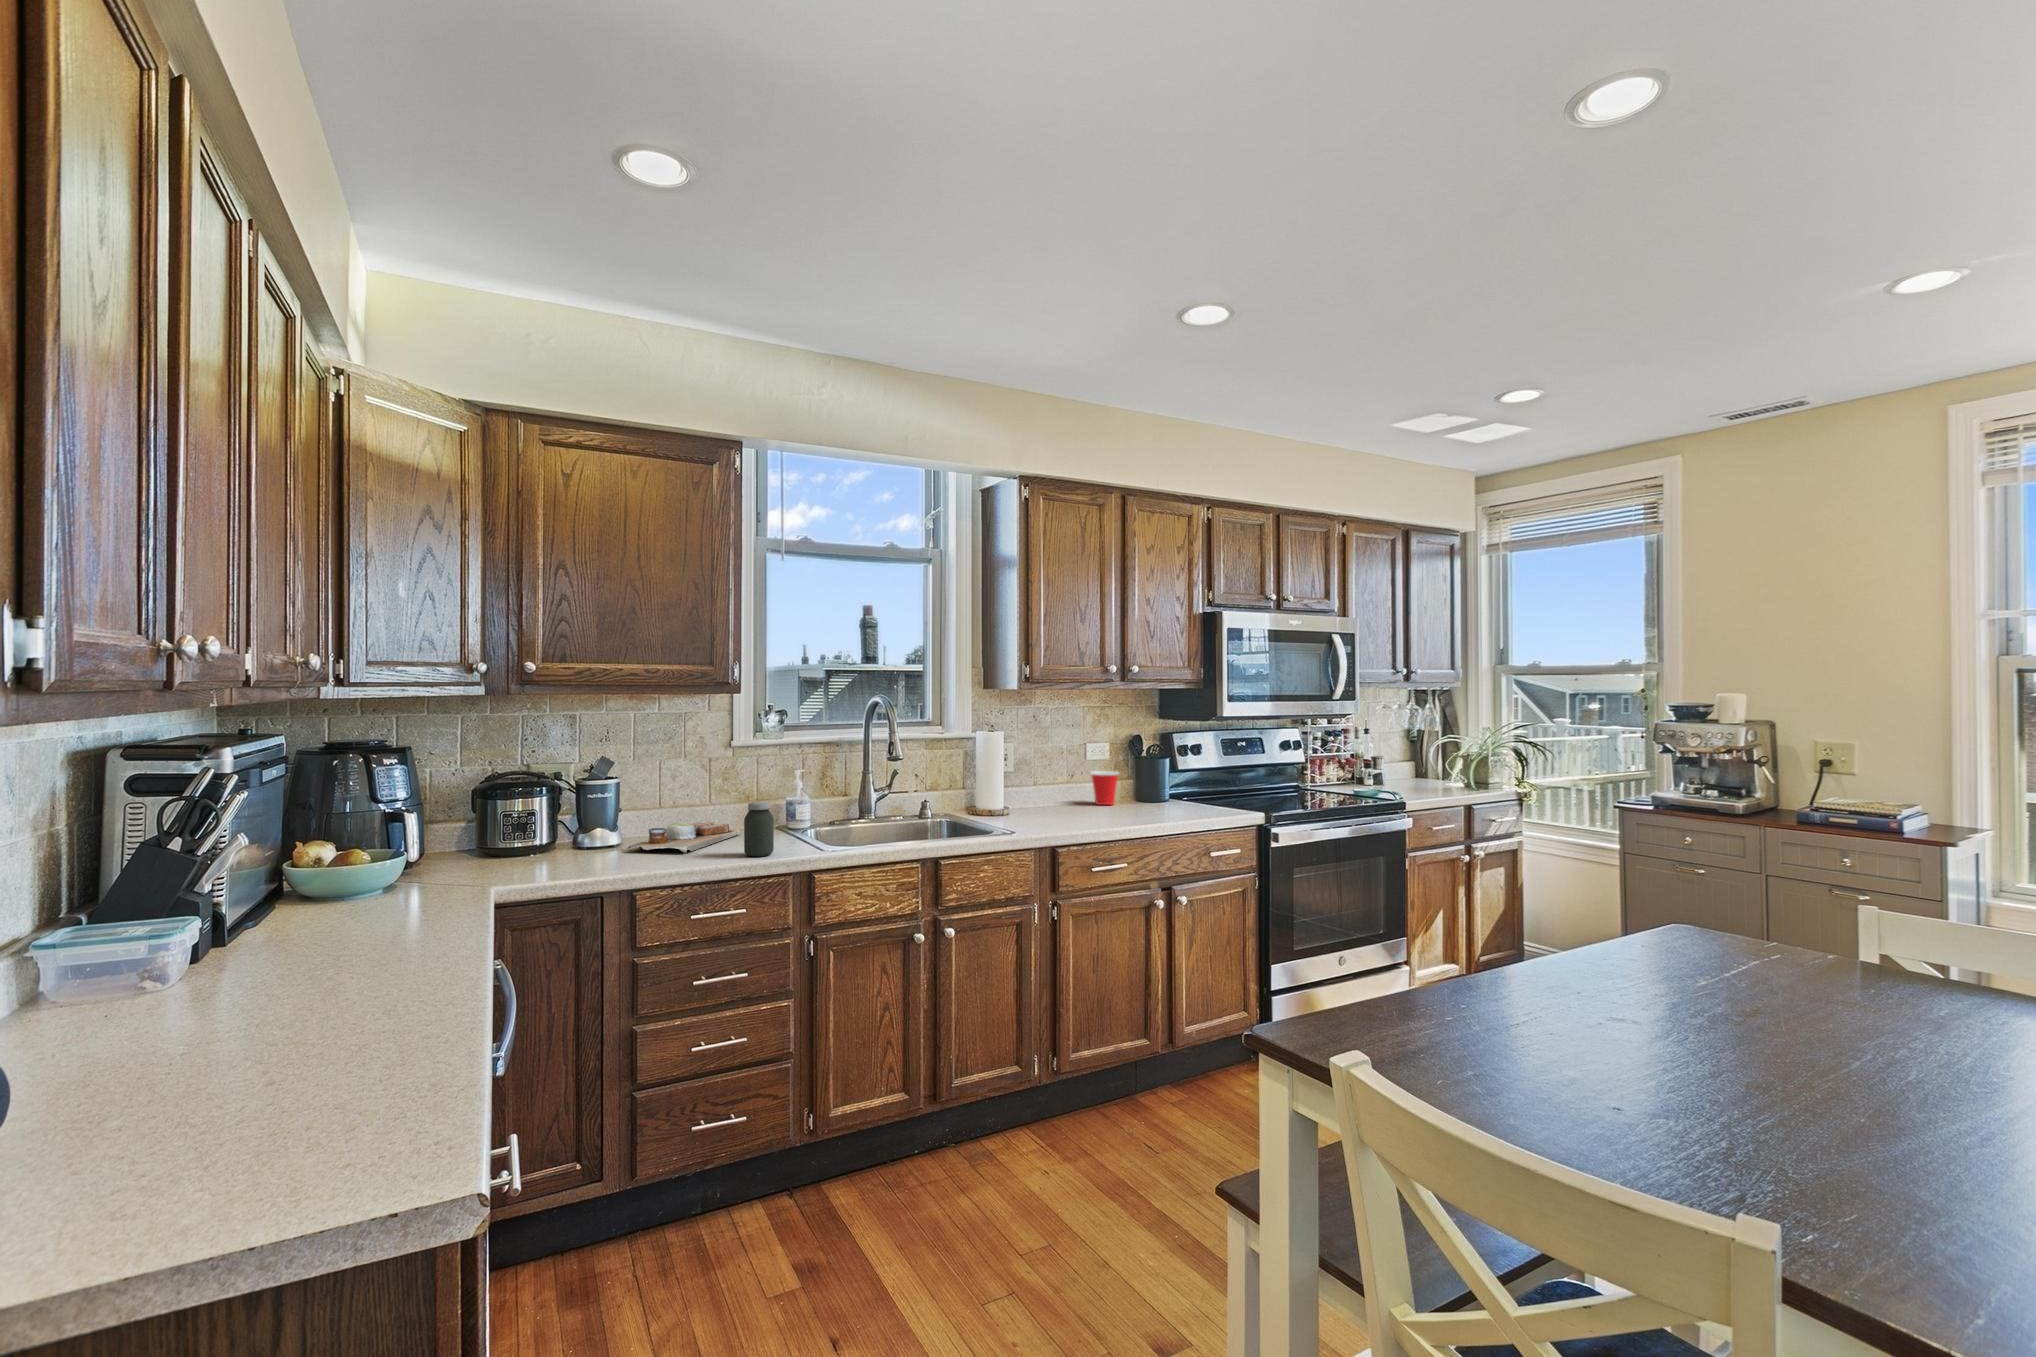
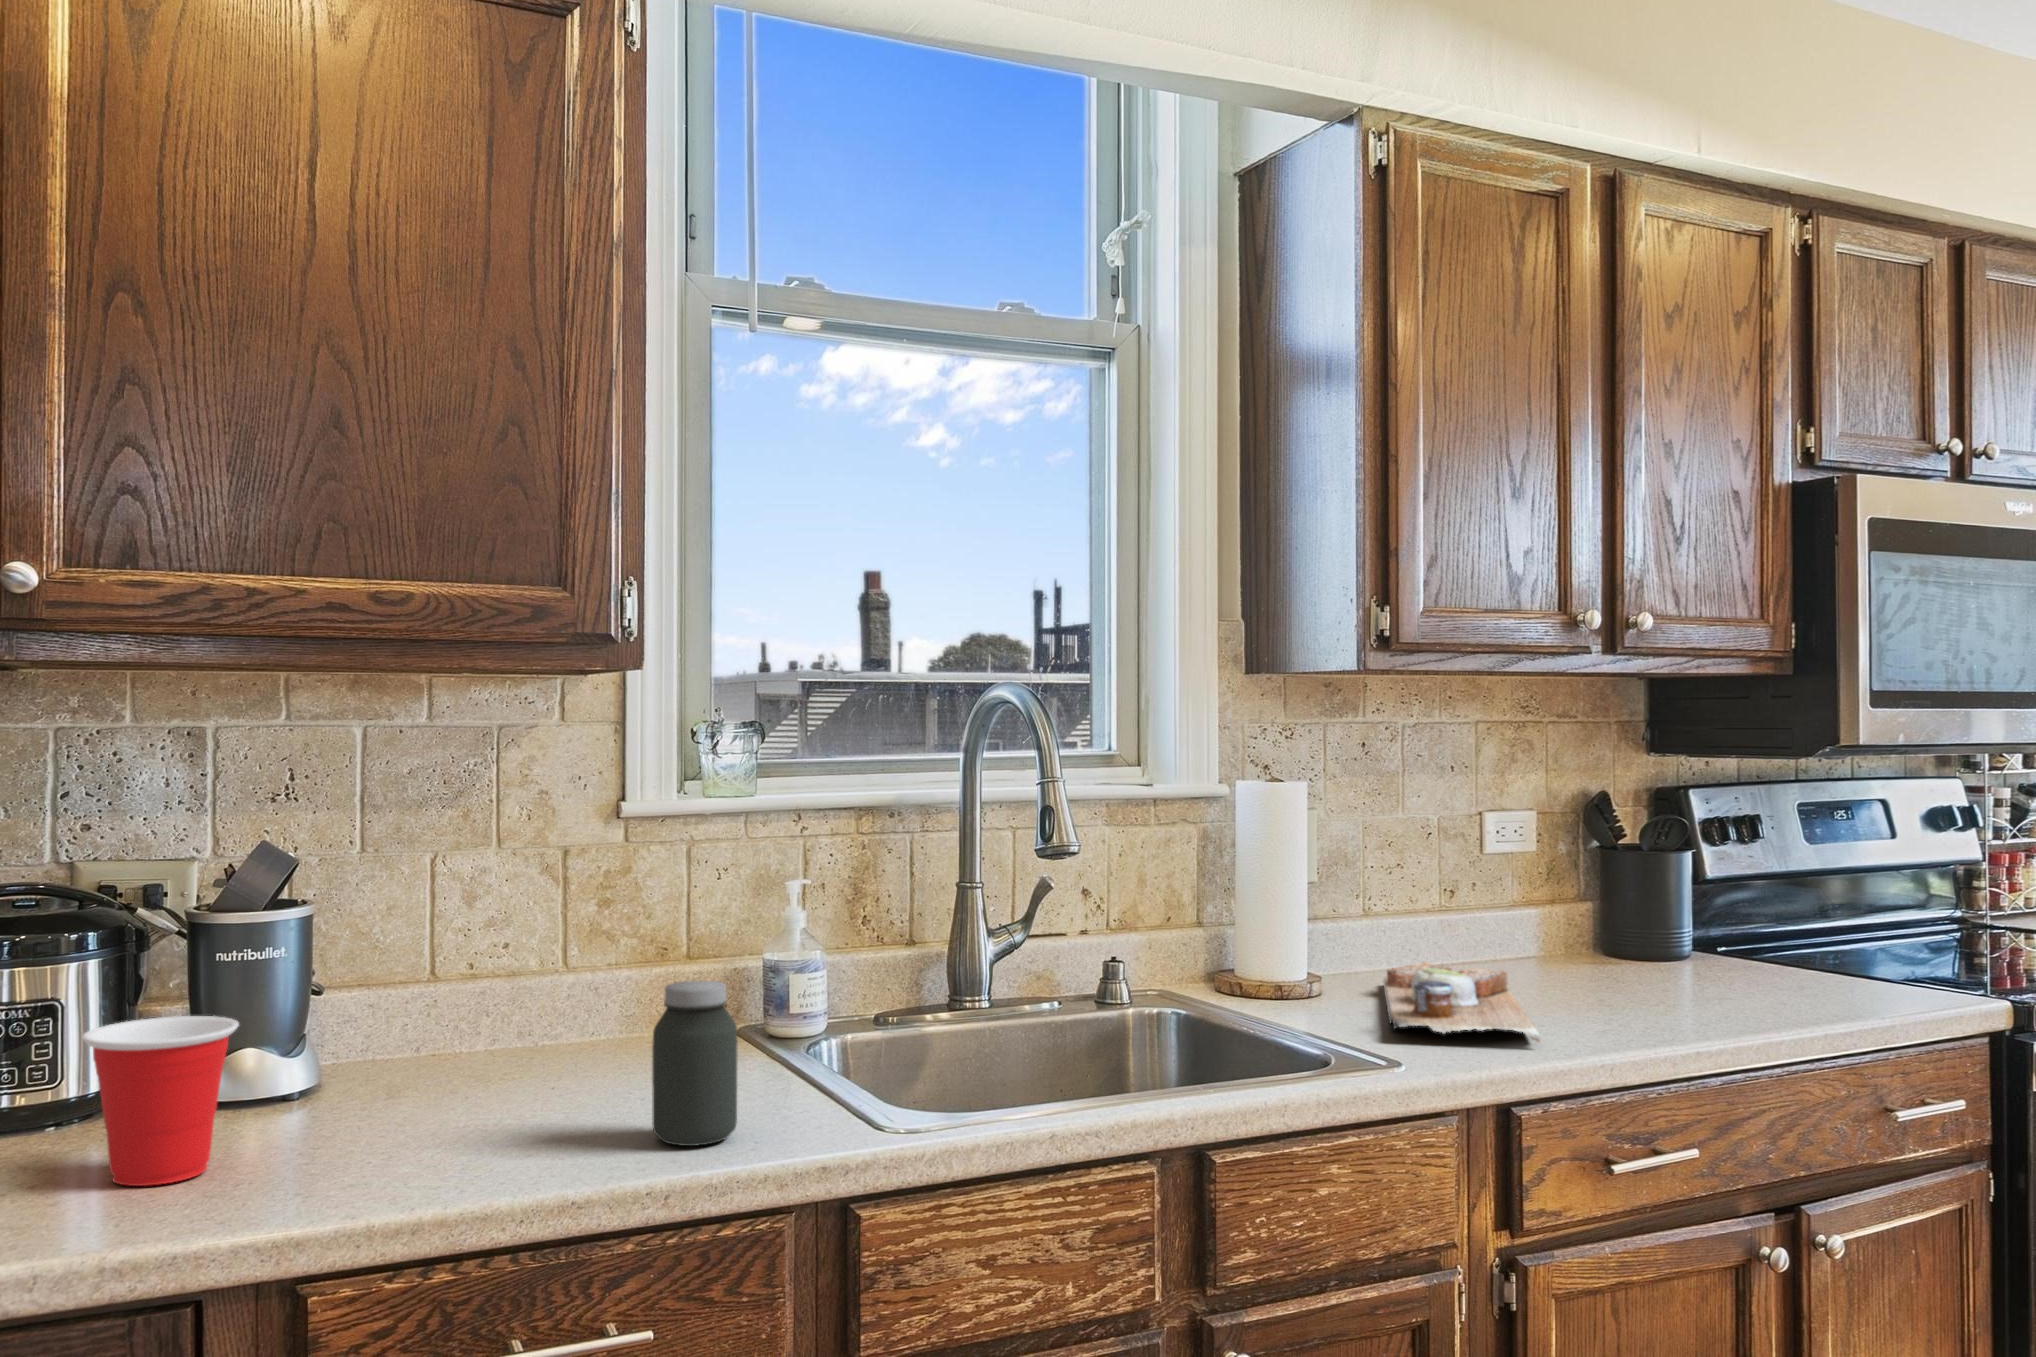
cup: present [1091,771,1119,805] -> present [82,1016,239,1186]
cutting board: present [628,822,741,853] -> present [1384,962,1540,1042]

